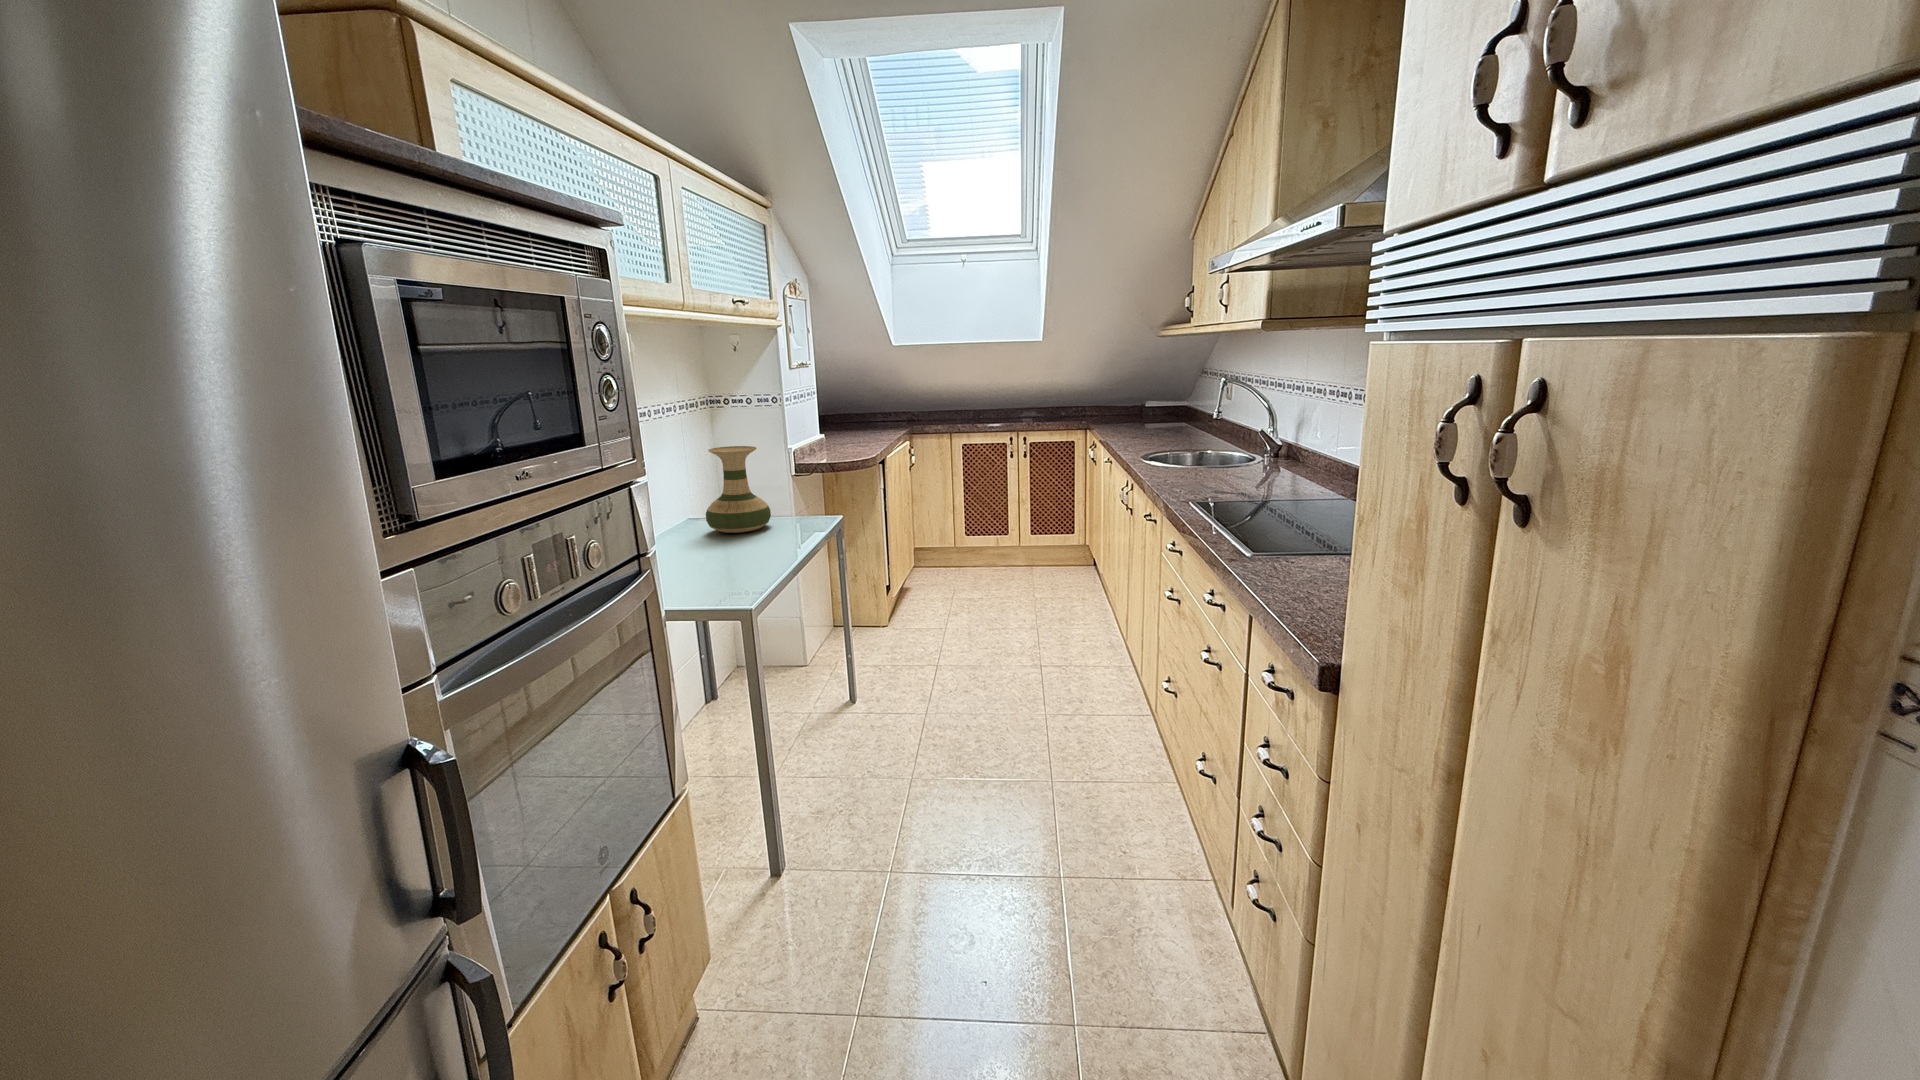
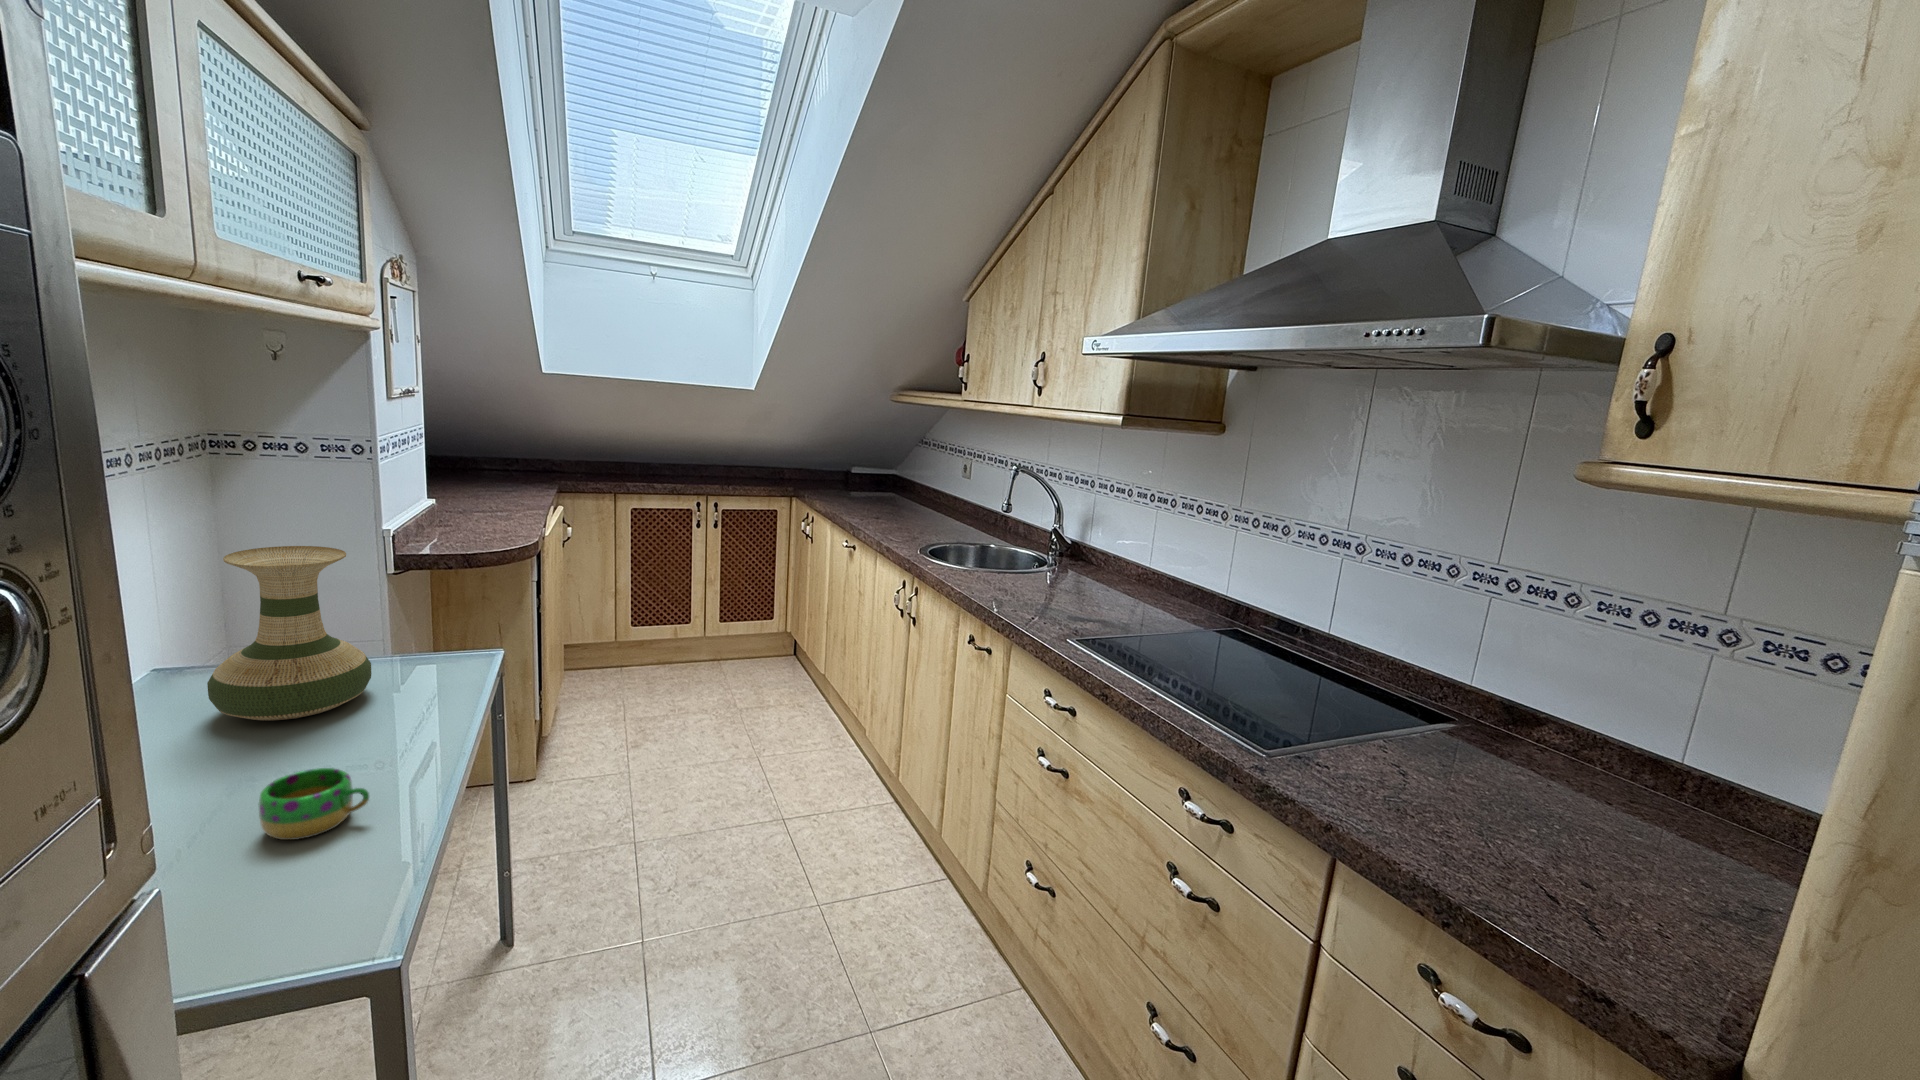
mug: none [713,539,753,567] -> present [258,768,369,840]

